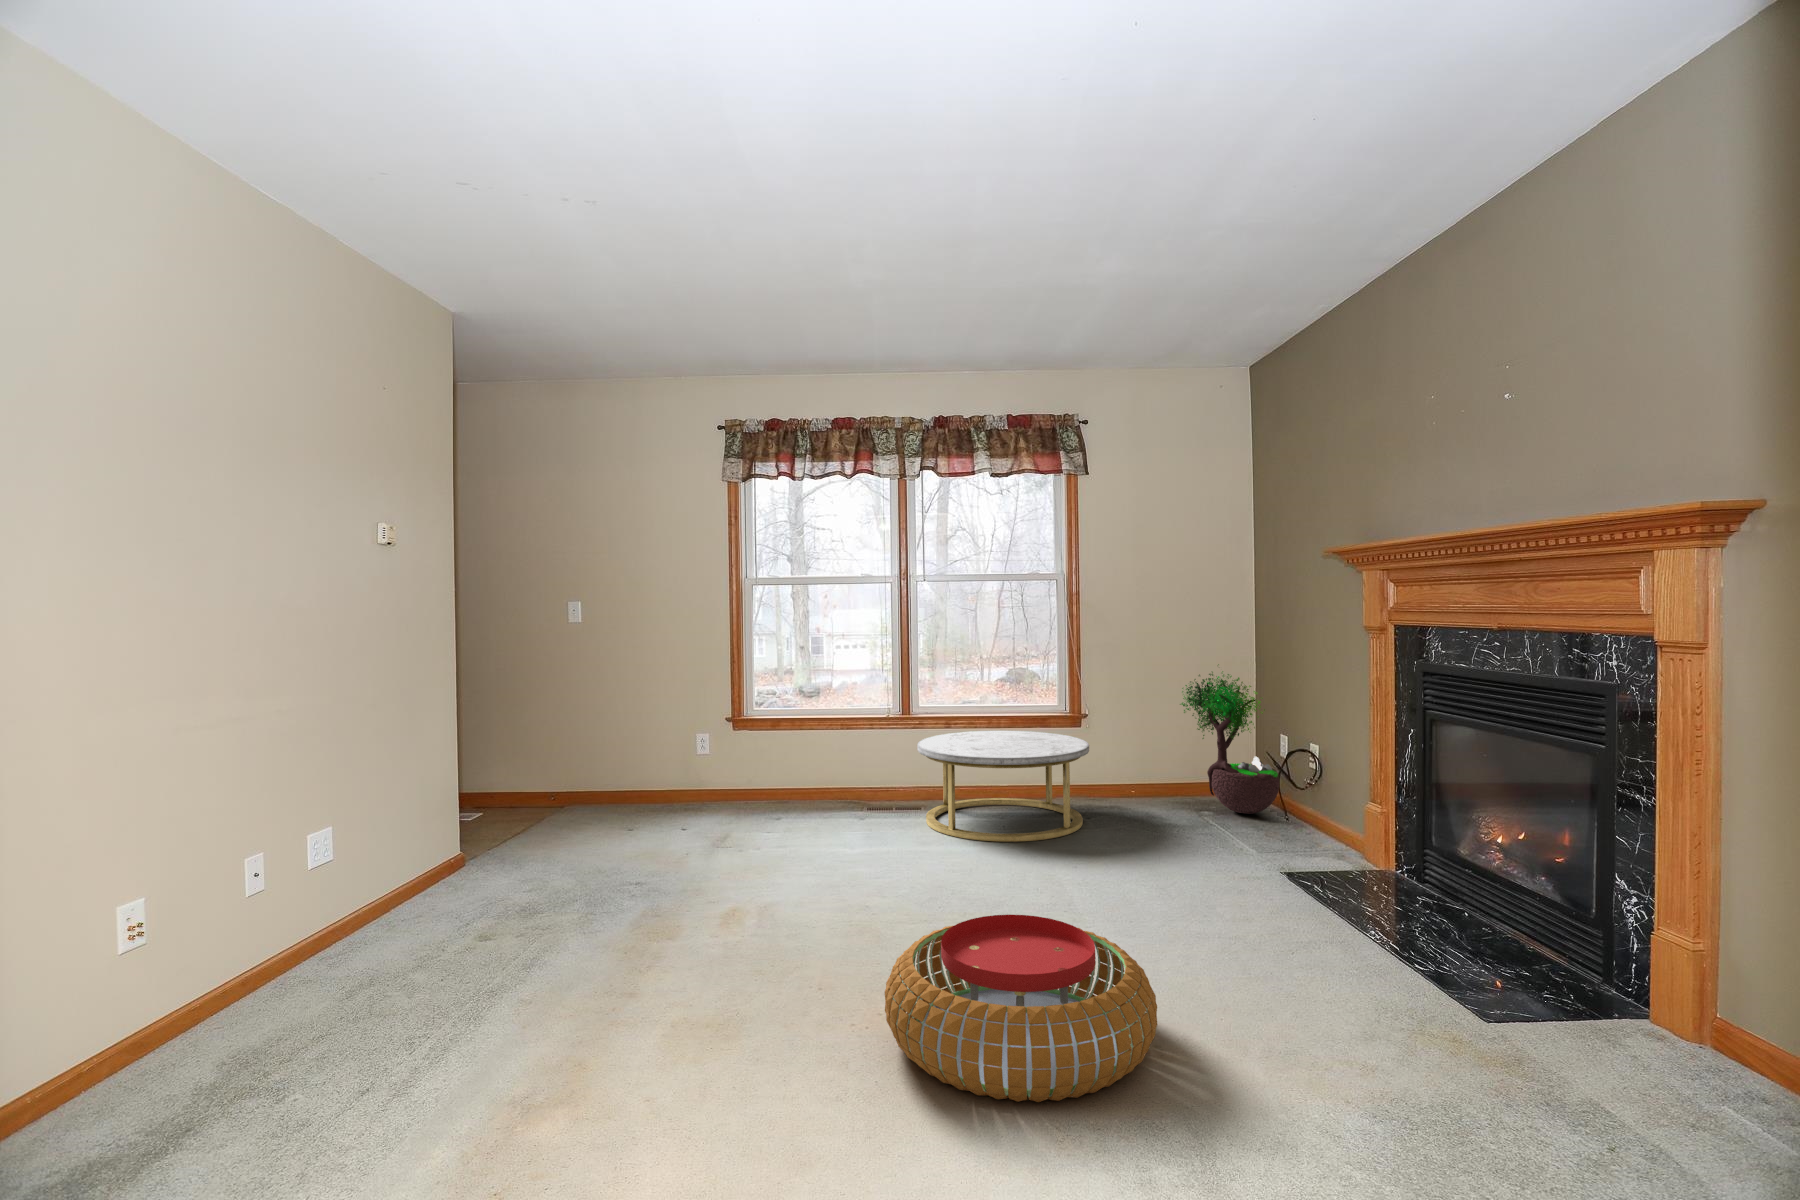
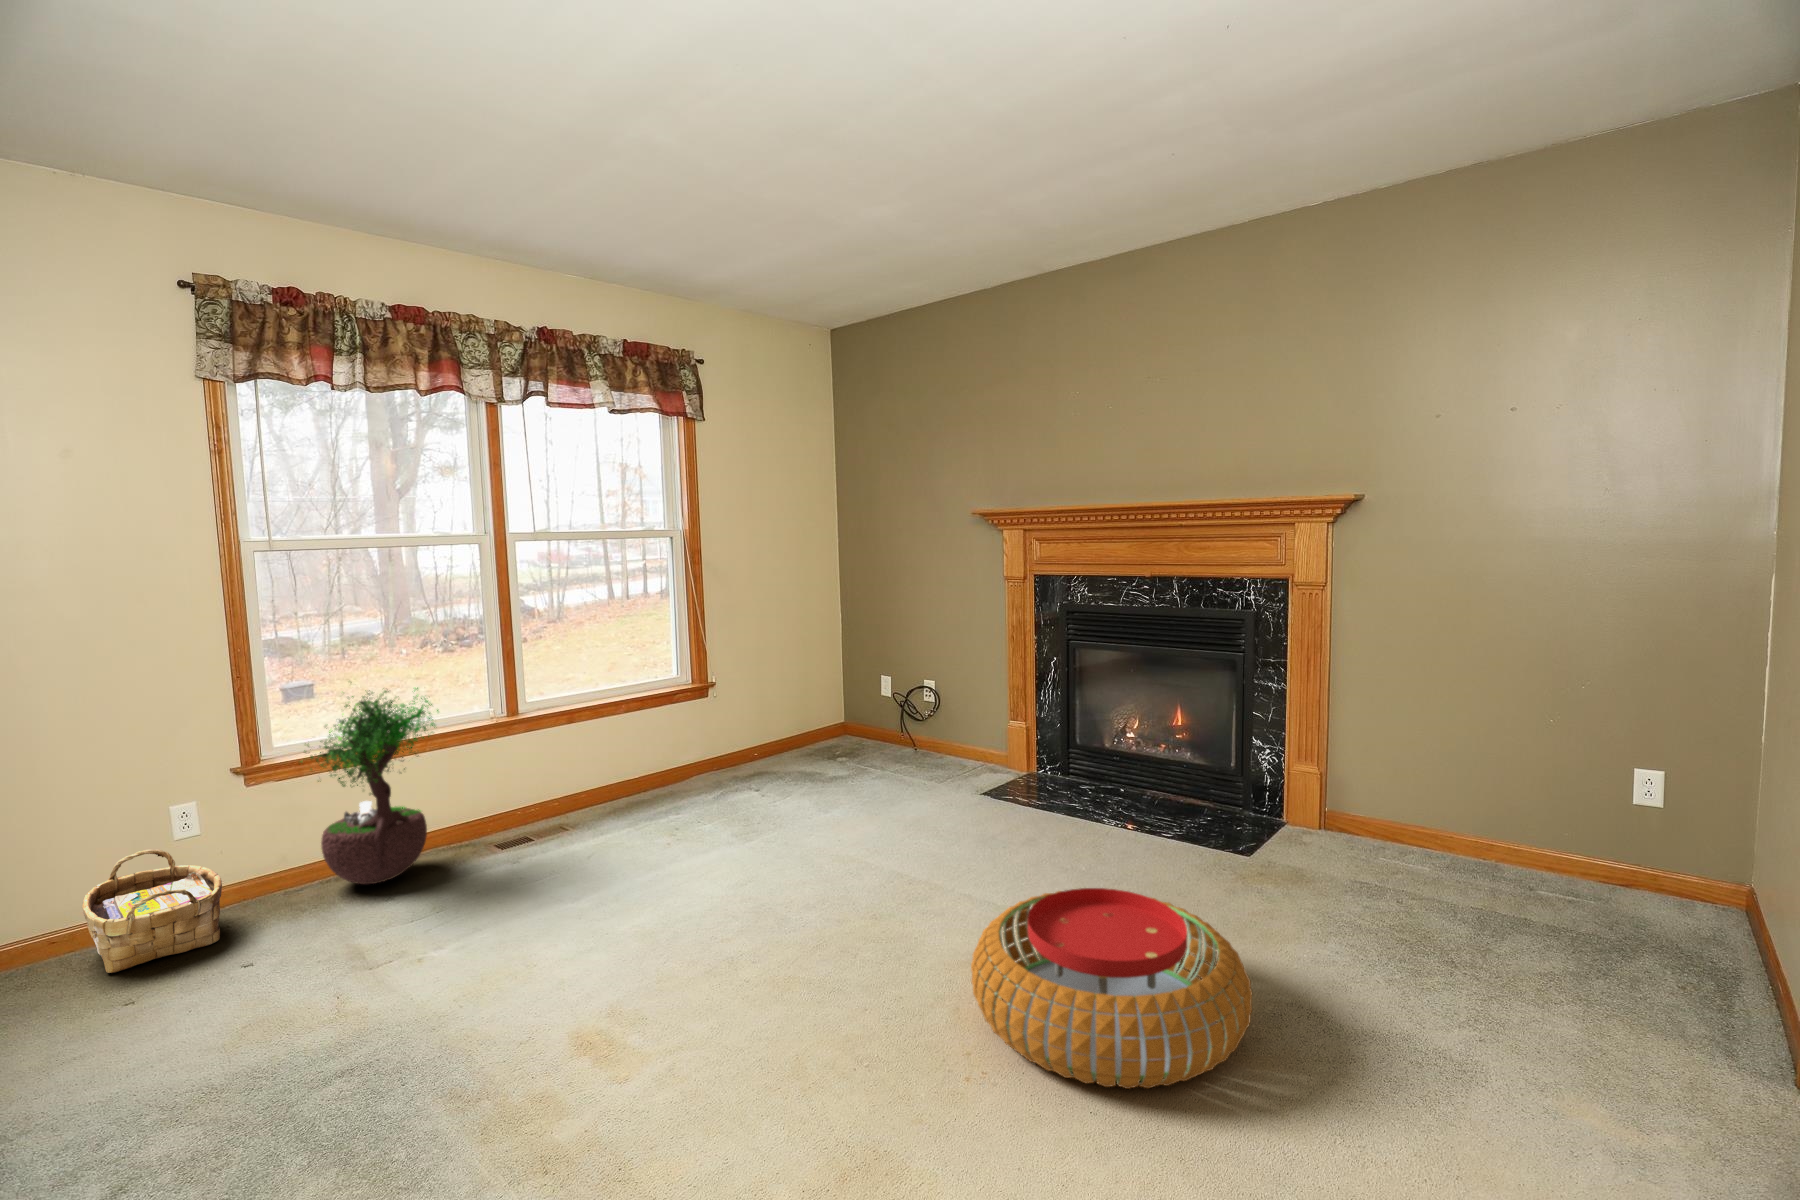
potted tree: present [1180,664,1279,814] -> present [300,688,438,884]
coffee table: present [917,731,1089,842] -> none [574,706,776,846]
woven basket: none [642,758,706,819] -> present [82,850,222,973]

